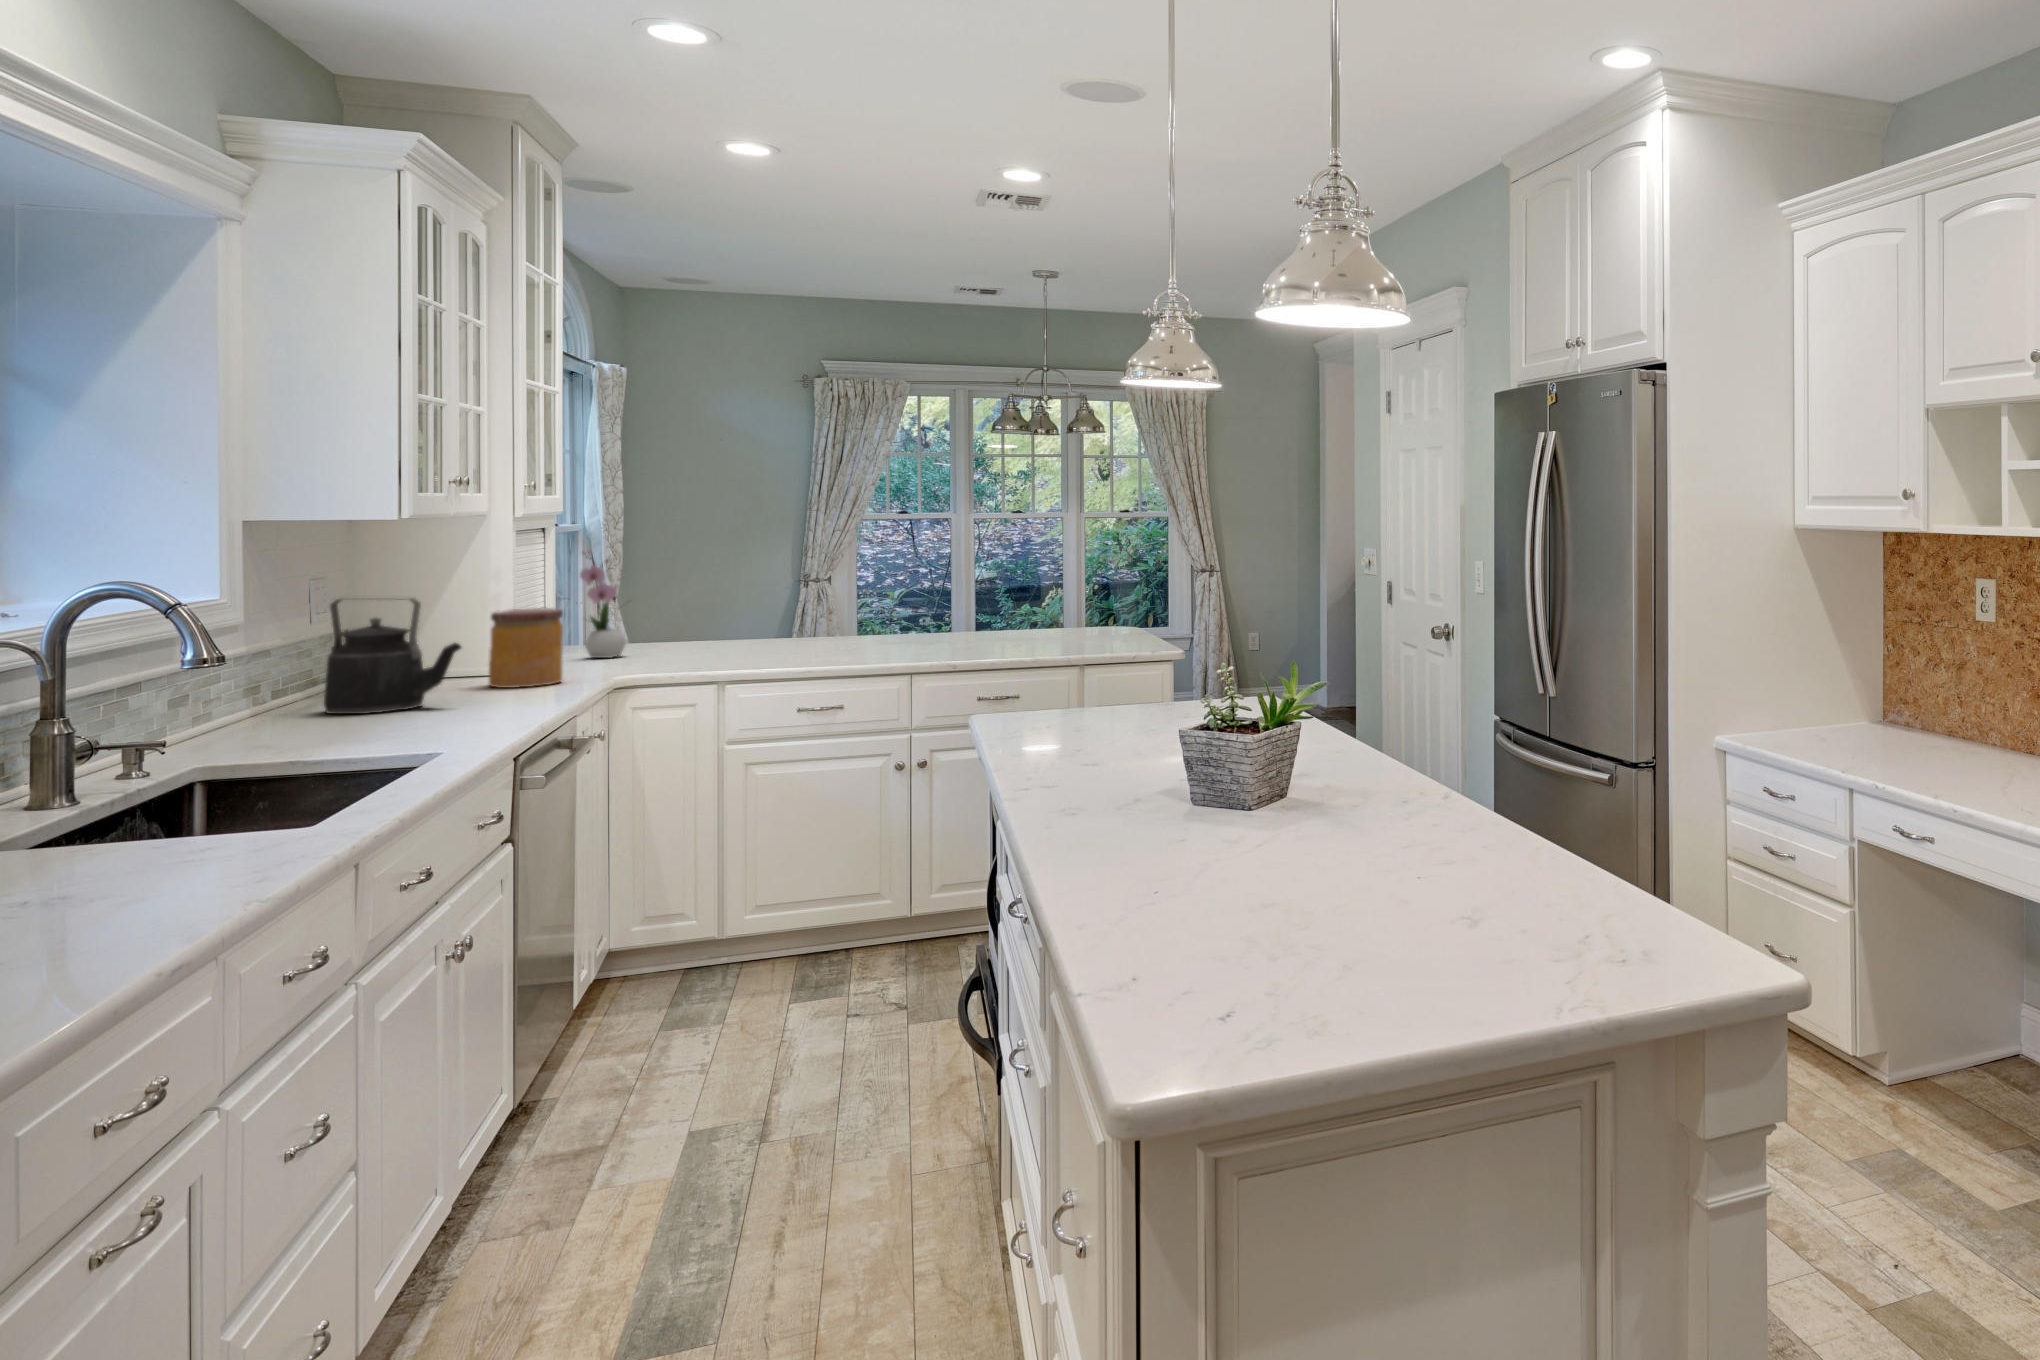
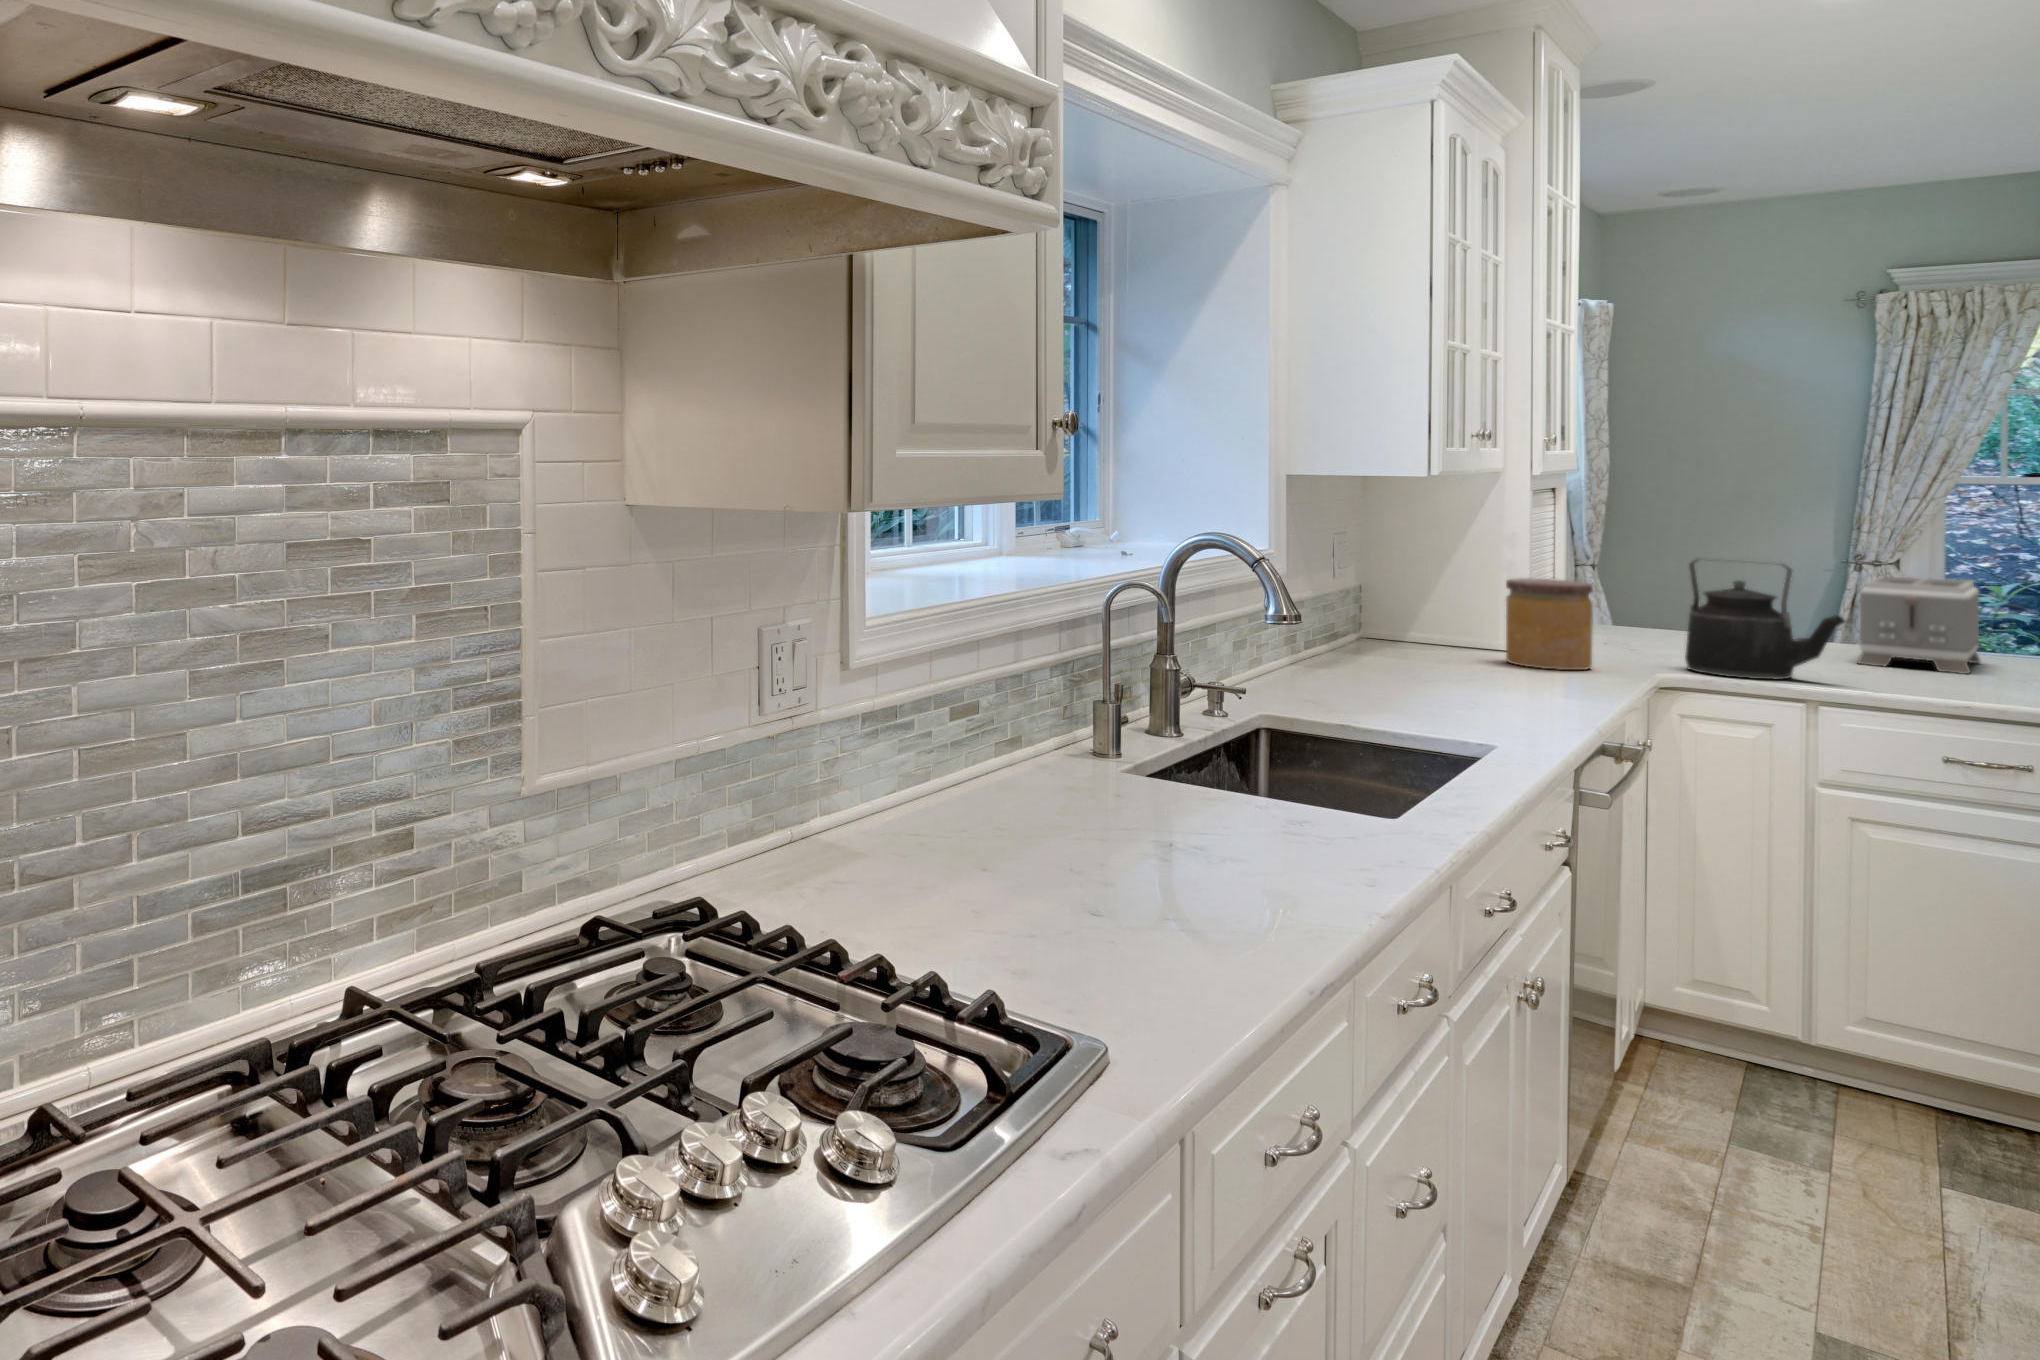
flower arrangement: present [580,557,626,658] -> none [1594,514,1658,642]
toaster: none [762,586,839,654] -> present [1858,576,1980,674]
kettle: present [324,598,461,714] -> present [1685,558,1845,679]

